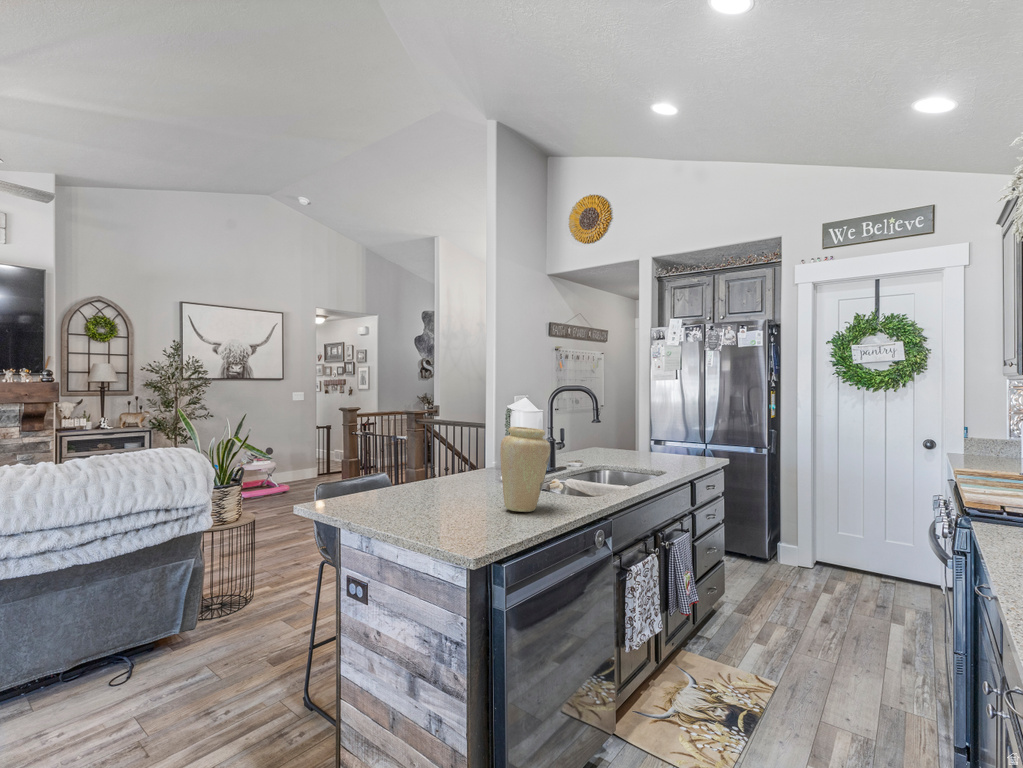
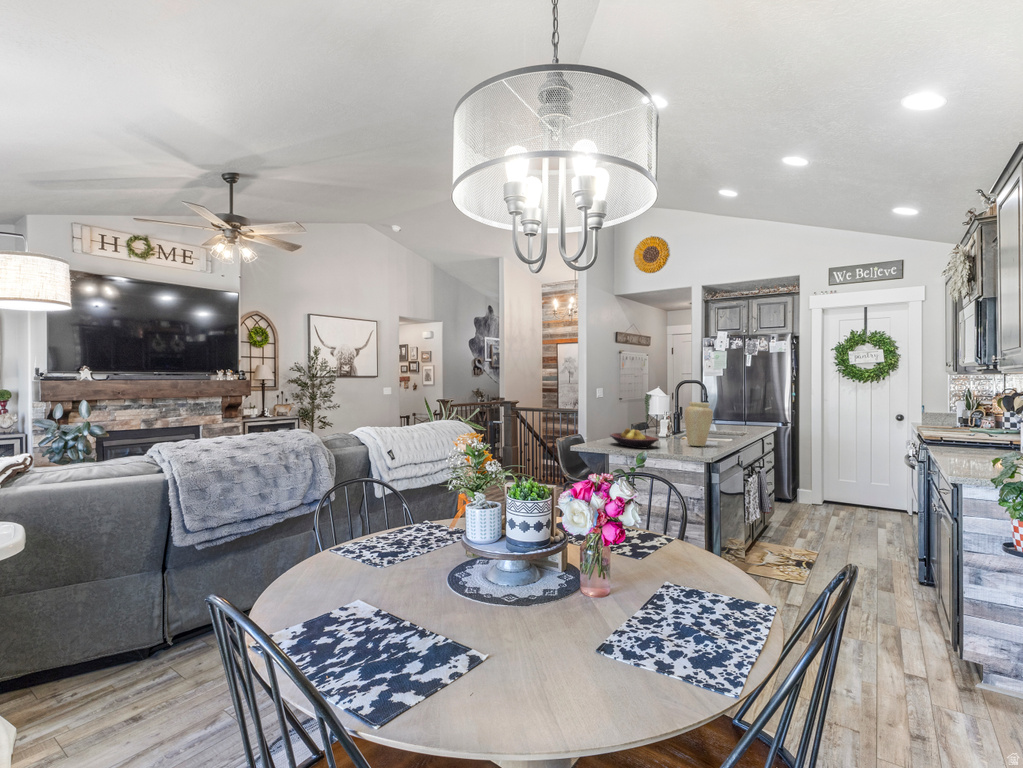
fruit bowl: none [375,472,446,515] -> present [610,428,659,448]

